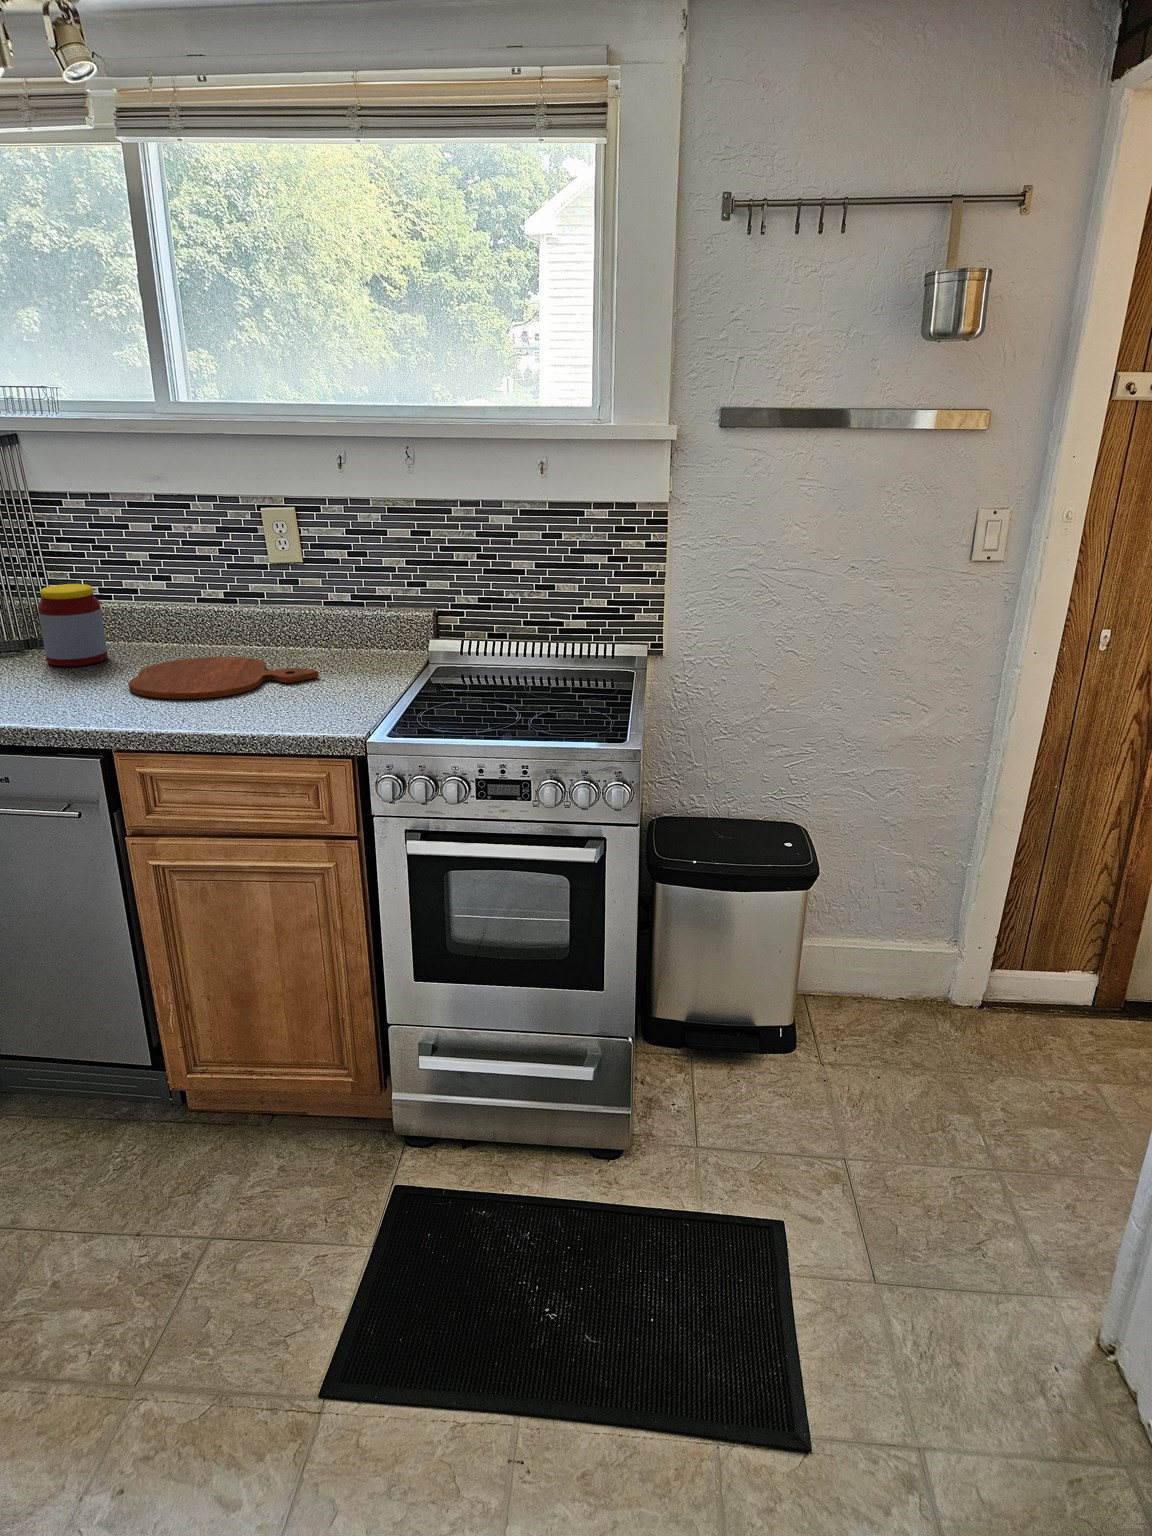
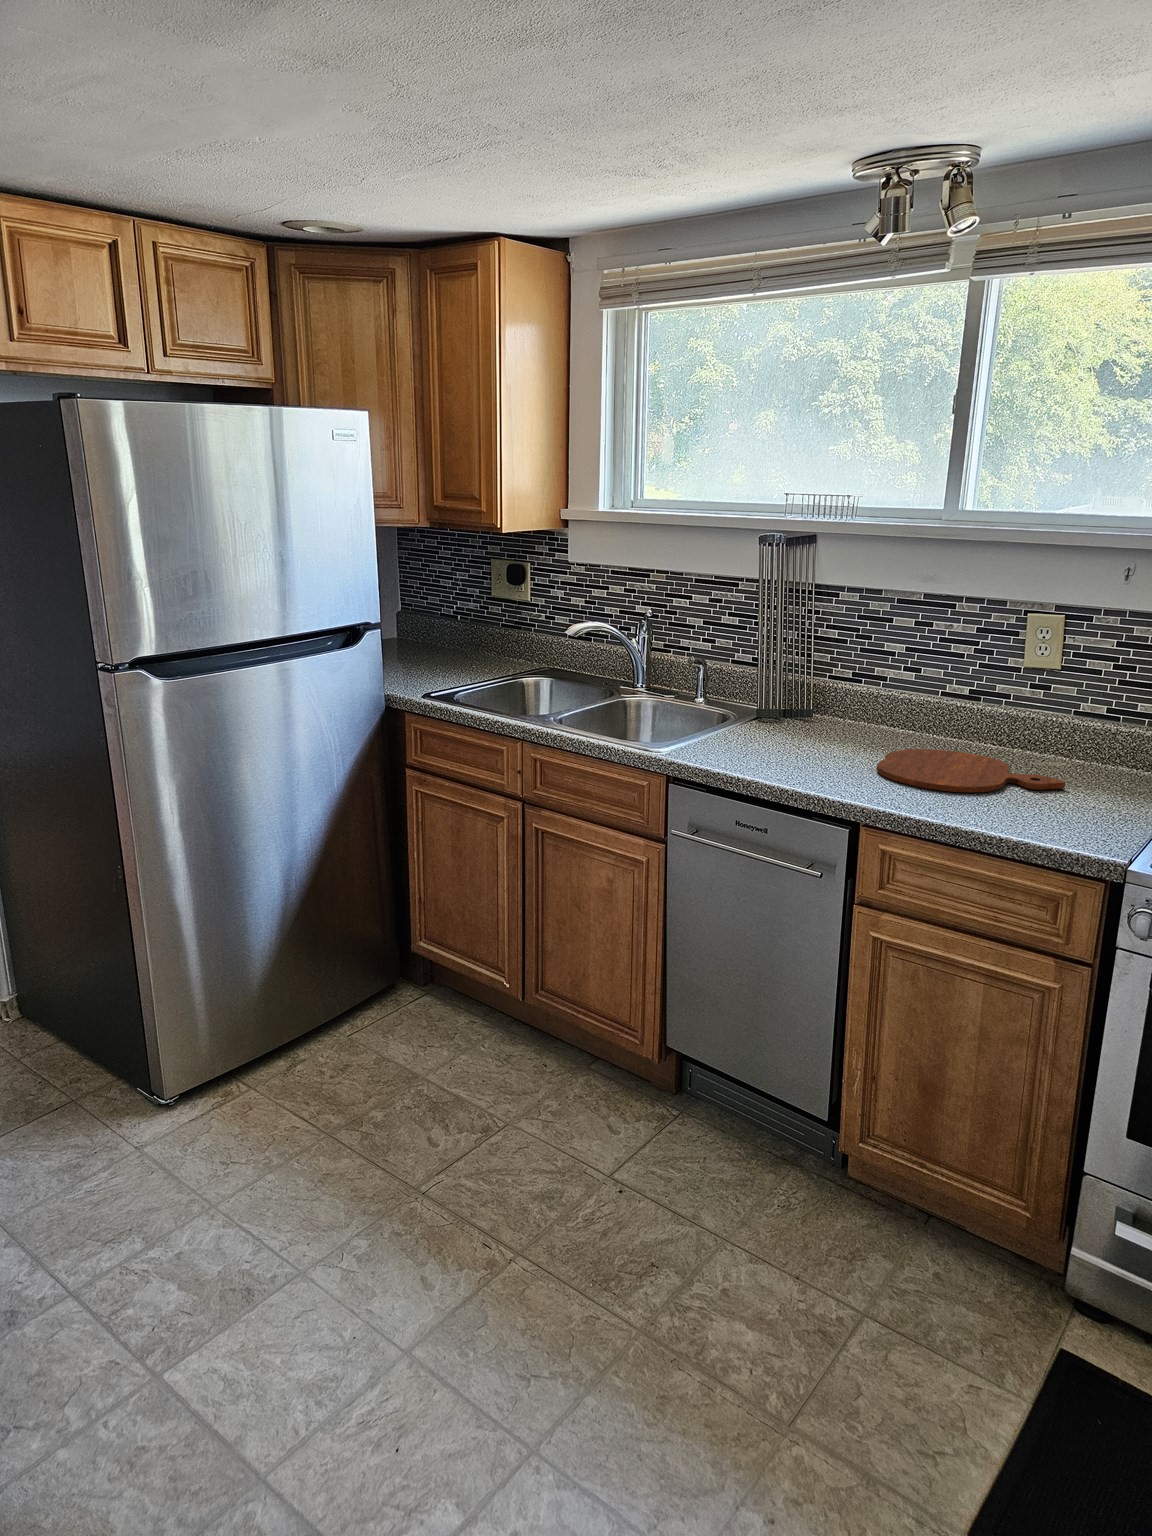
jar: present [38,584,108,666] -> none [802,667,857,741]

